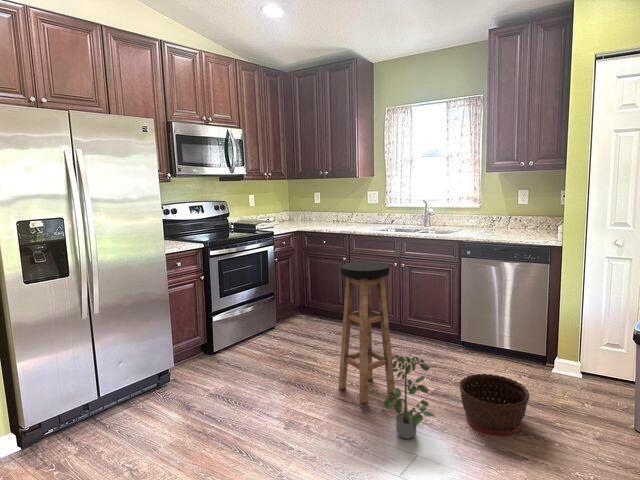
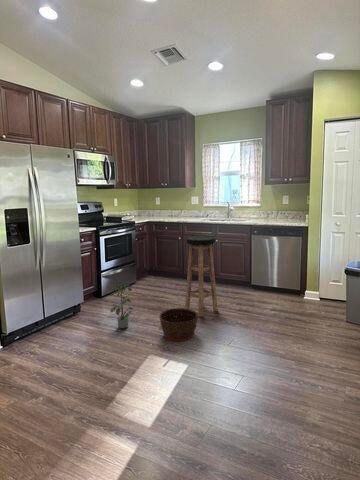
potted plant: present [384,354,435,438] -> present [110,284,135,328]
basket: present [459,374,529,435] -> present [159,308,198,341]

